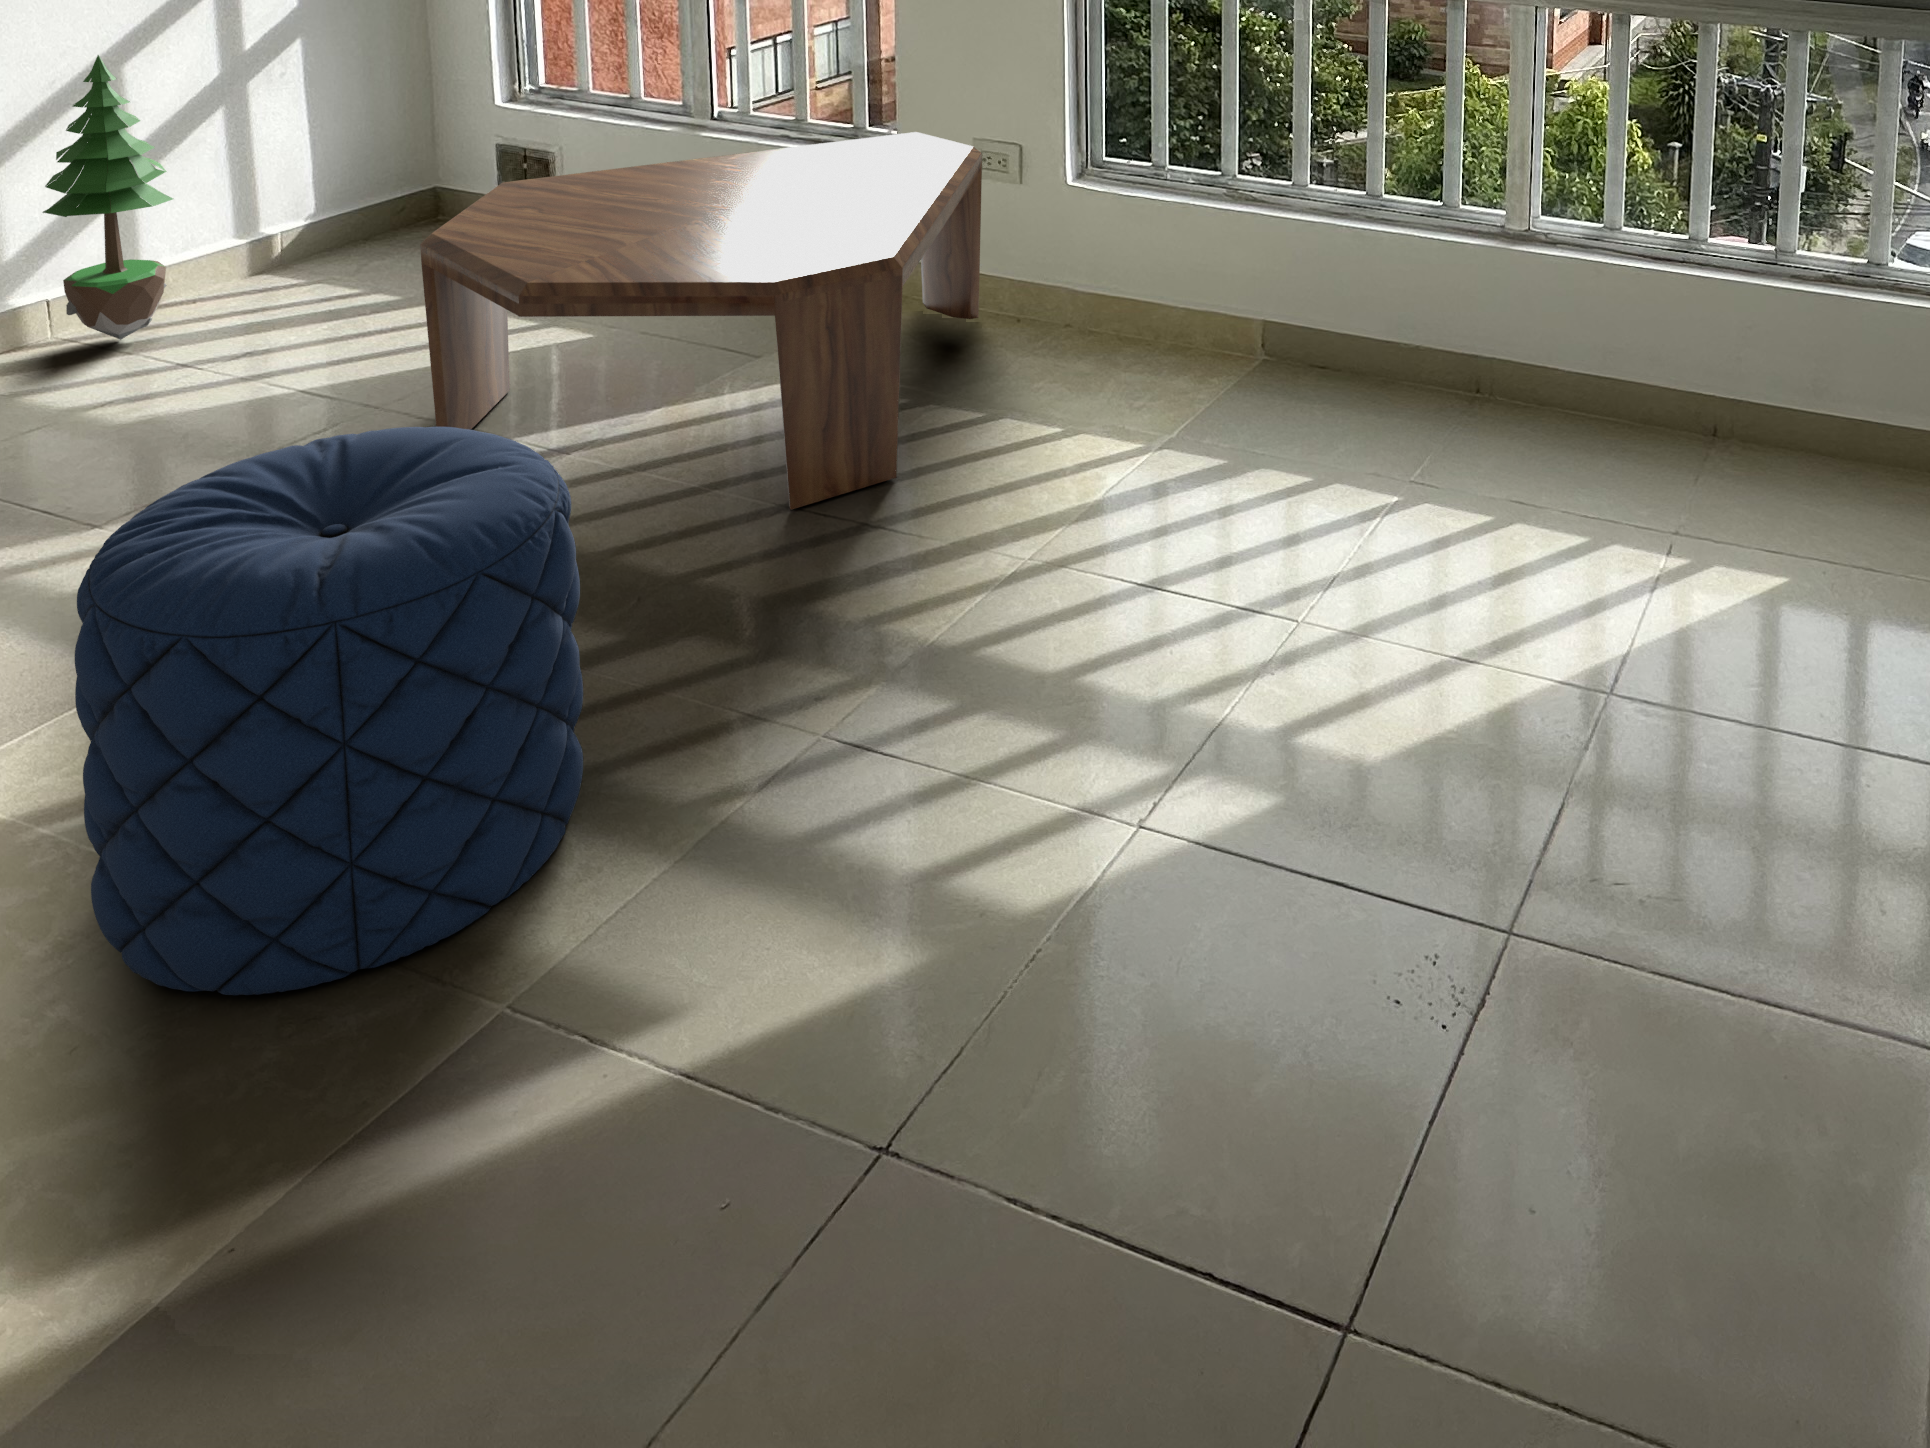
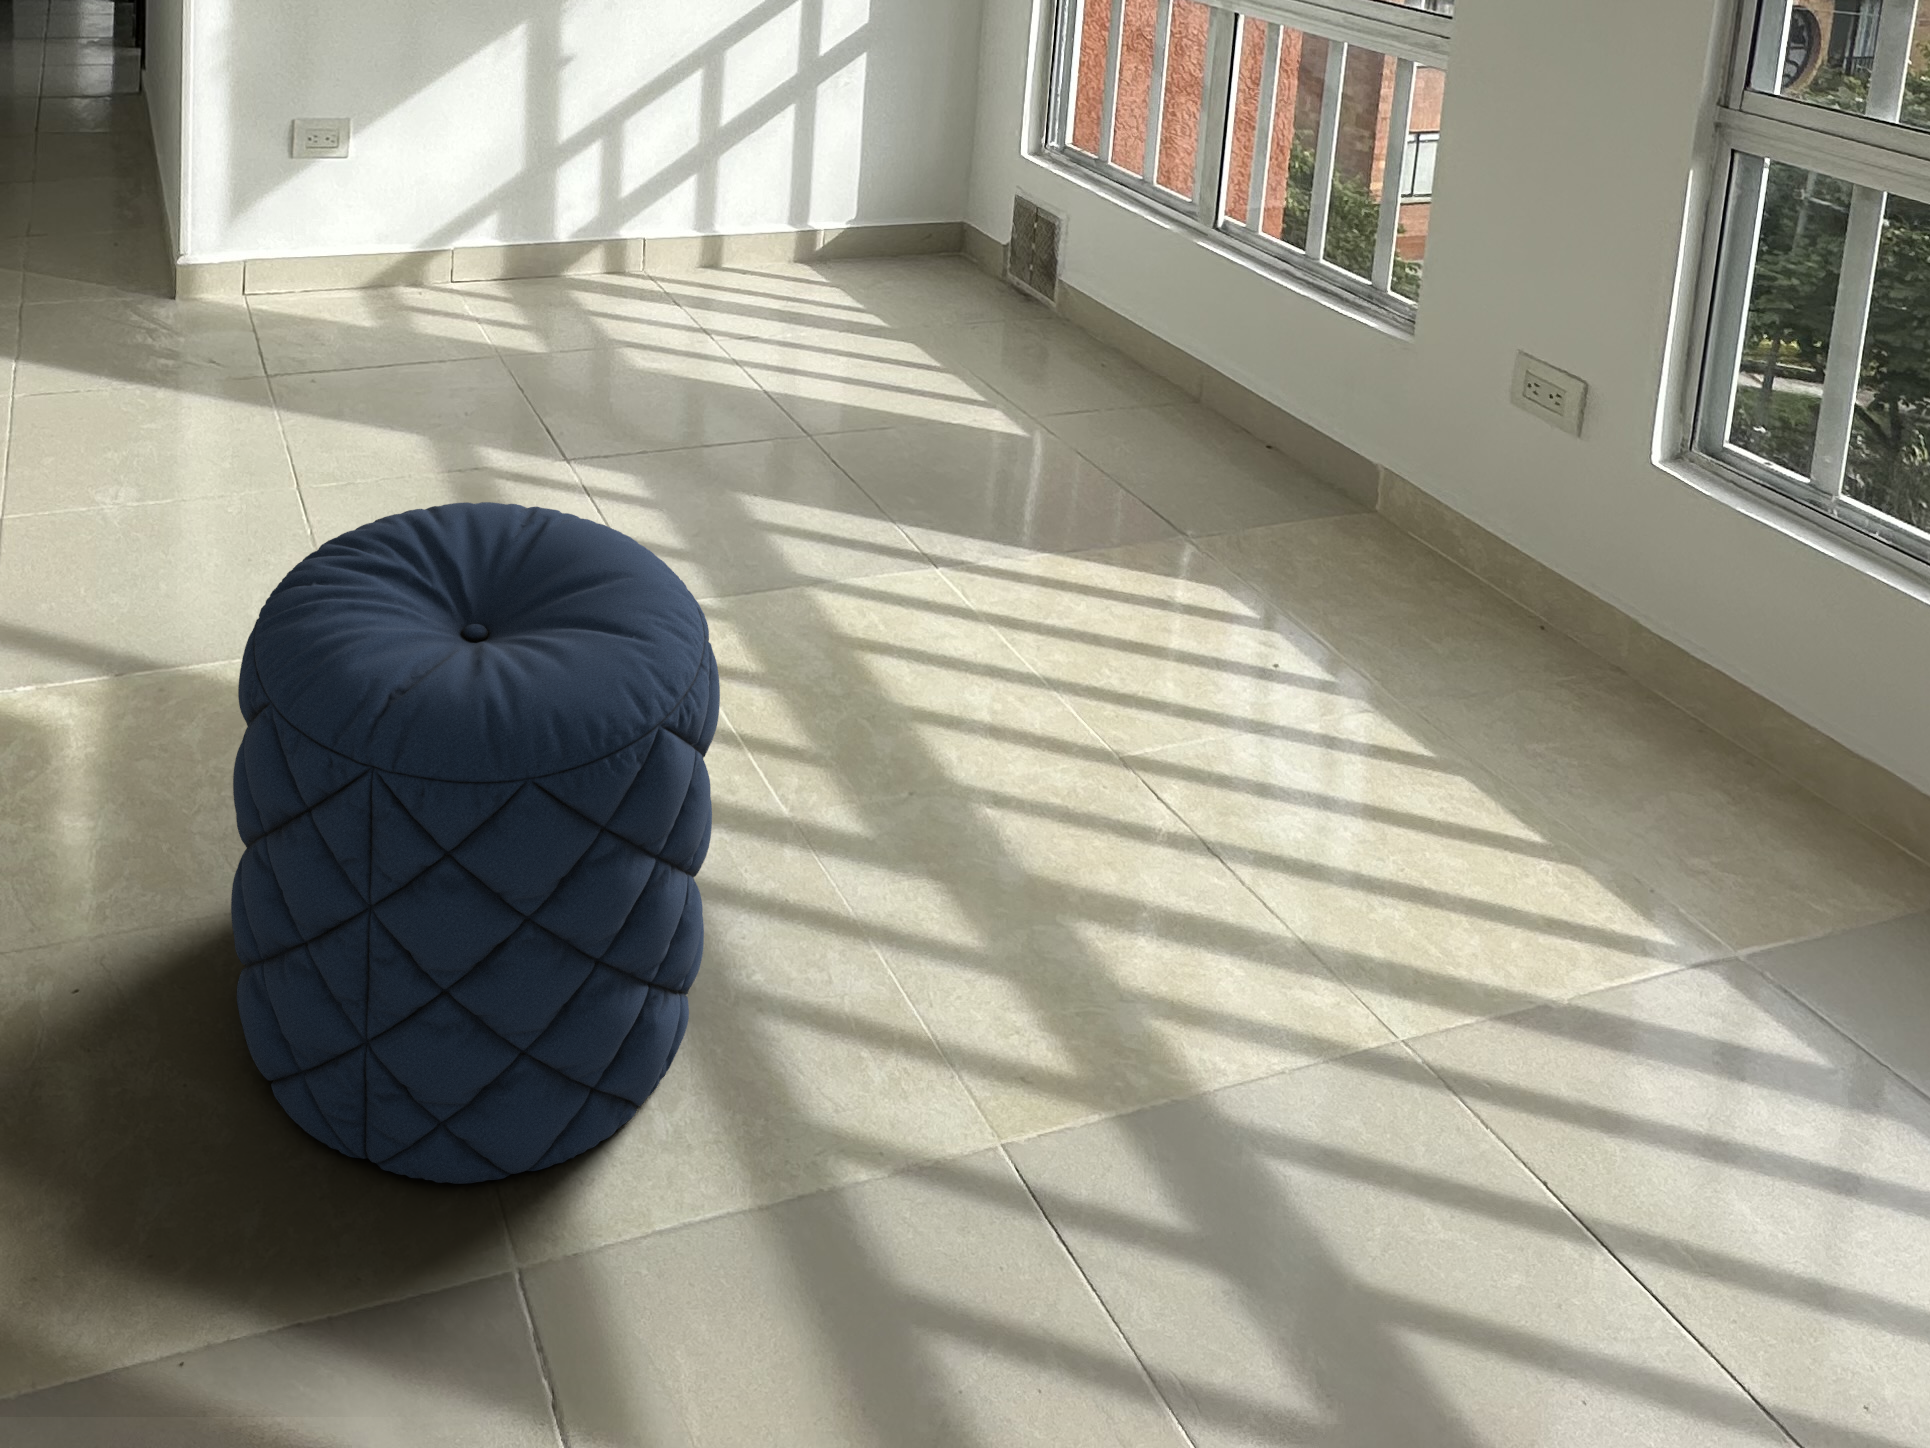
potted tree: present [43,55,173,340] -> none [638,38,729,287]
coffee table: present [420,132,982,510] -> none [826,244,1522,797]

